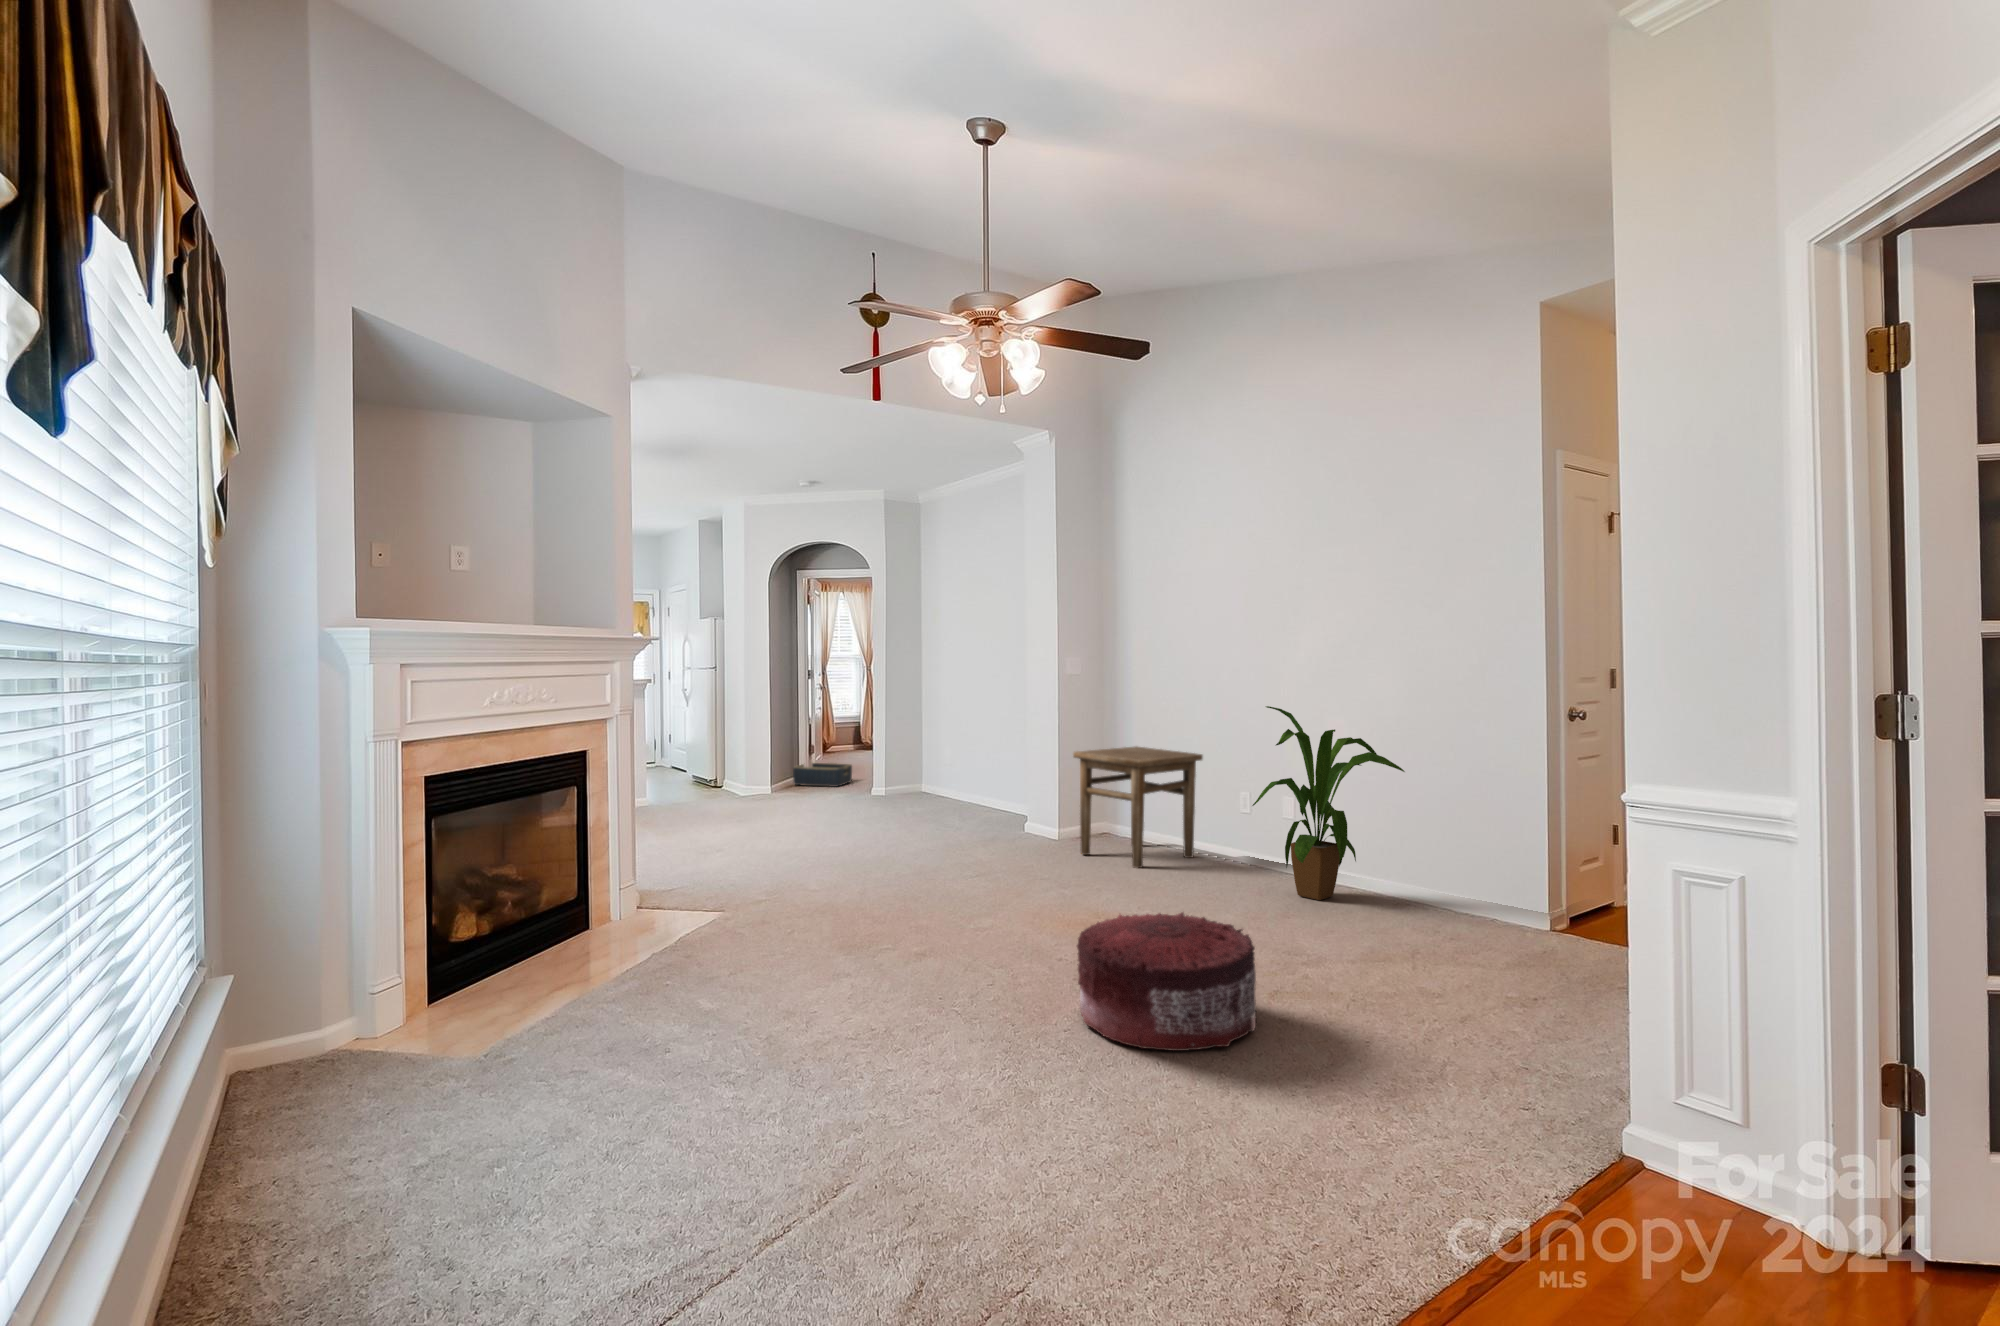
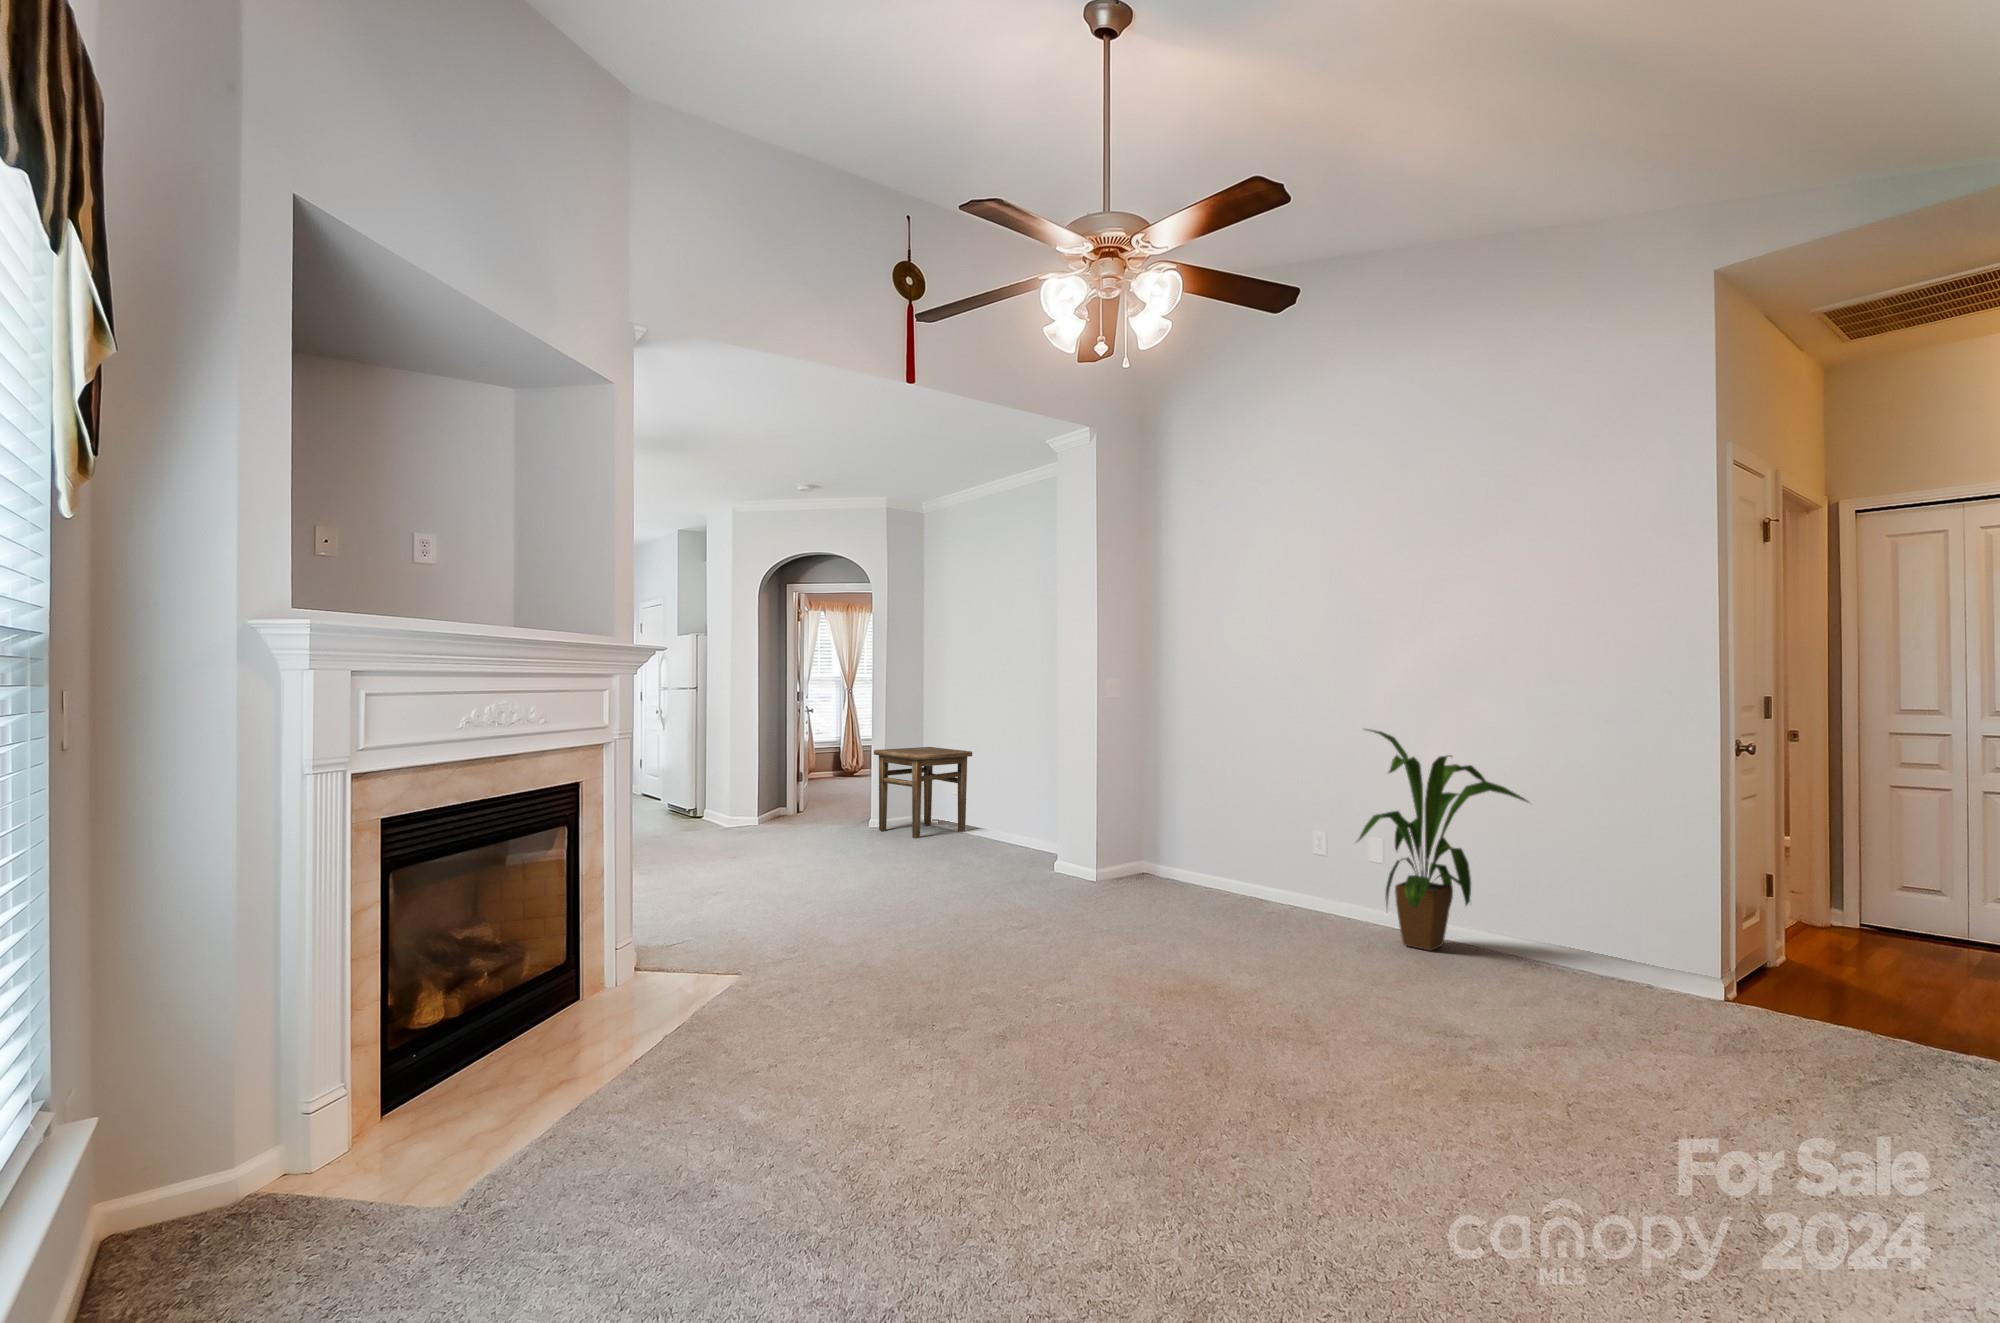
side table: present [1073,746,1203,868] -> present [874,747,972,838]
basket: present [793,763,852,787] -> none [782,791,845,817]
pouf: present [1077,912,1256,1051] -> none [1236,982,1479,1178]

